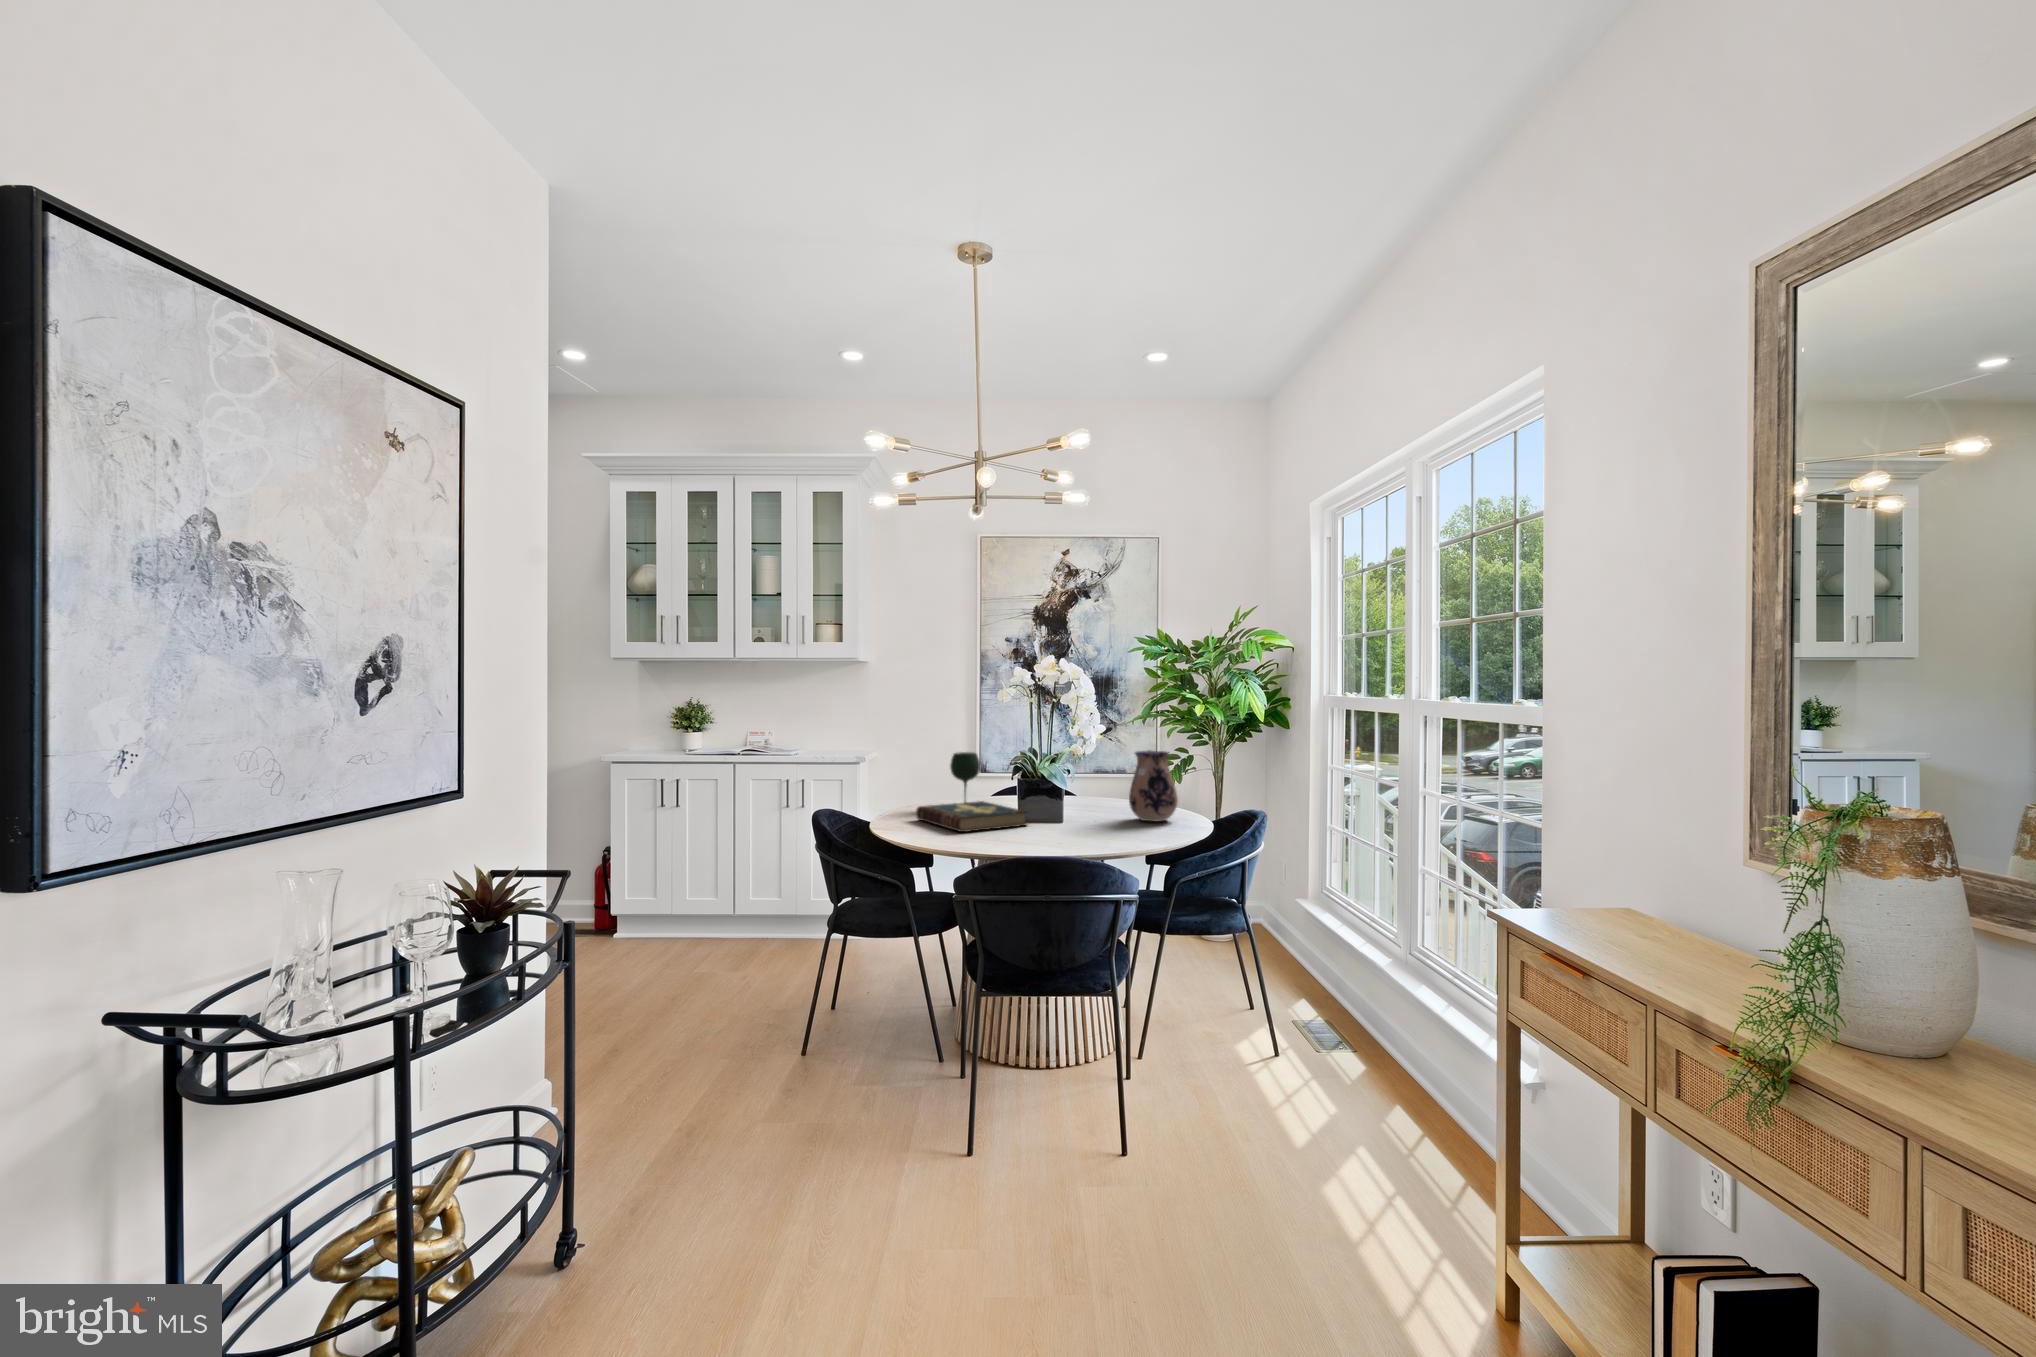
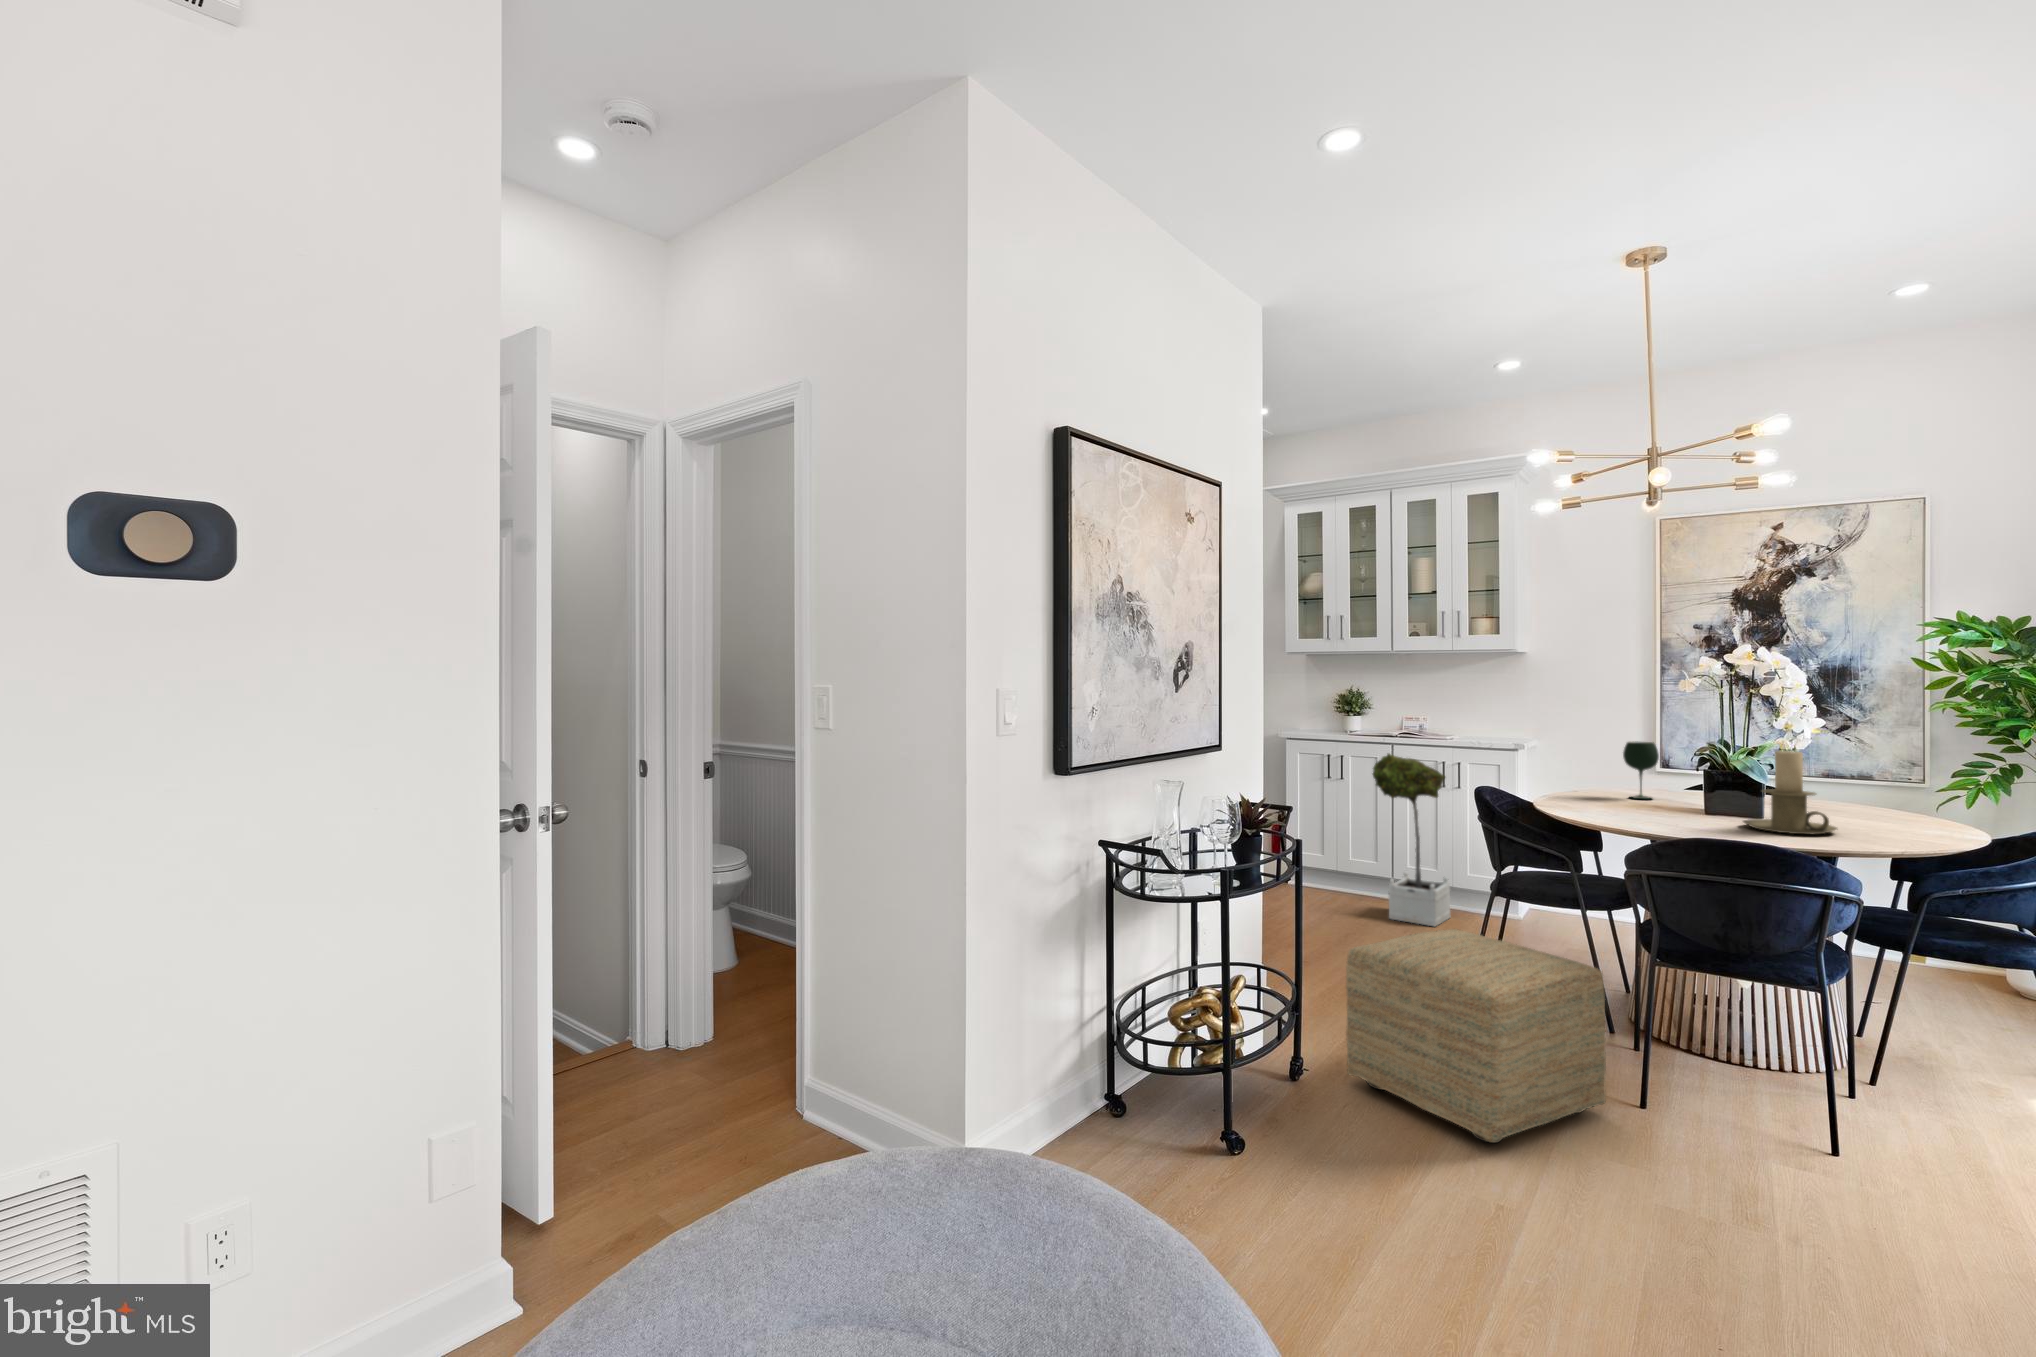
ceramic pitcher: present [1129,750,1178,821] -> none [1857,747,1931,827]
candle holder: none [1049,759,1119,839] -> present [1743,751,1837,835]
potted tree: none [709,773,793,961] -> present [1373,754,1451,926]
book: present [916,801,1027,832] -> none [1583,790,1717,817]
ottoman: none [648,987,936,1261] -> present [1346,929,1606,1143]

